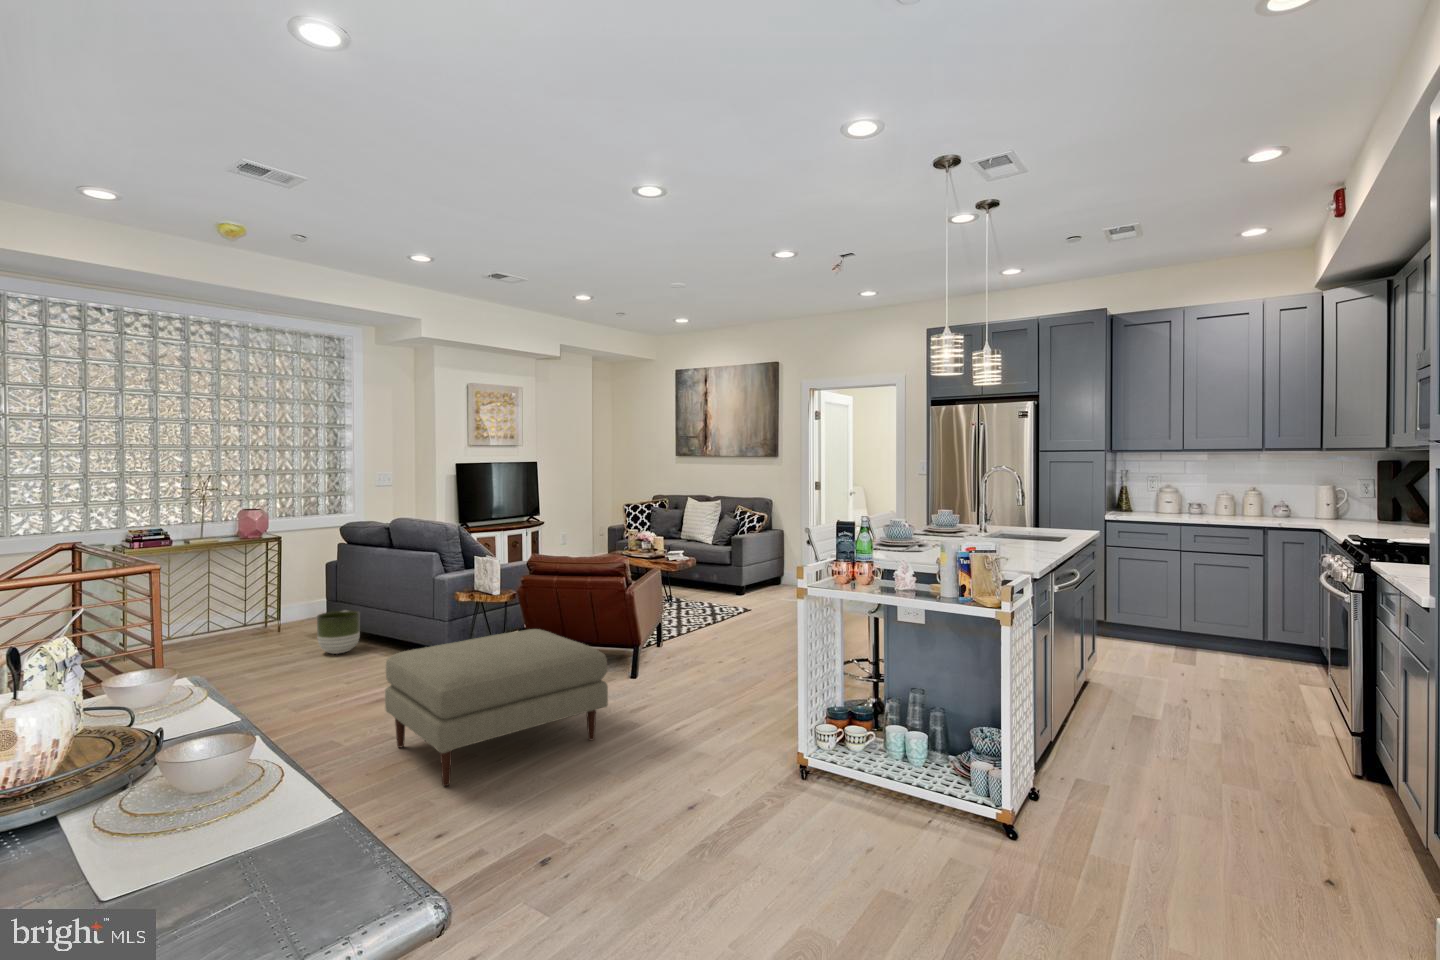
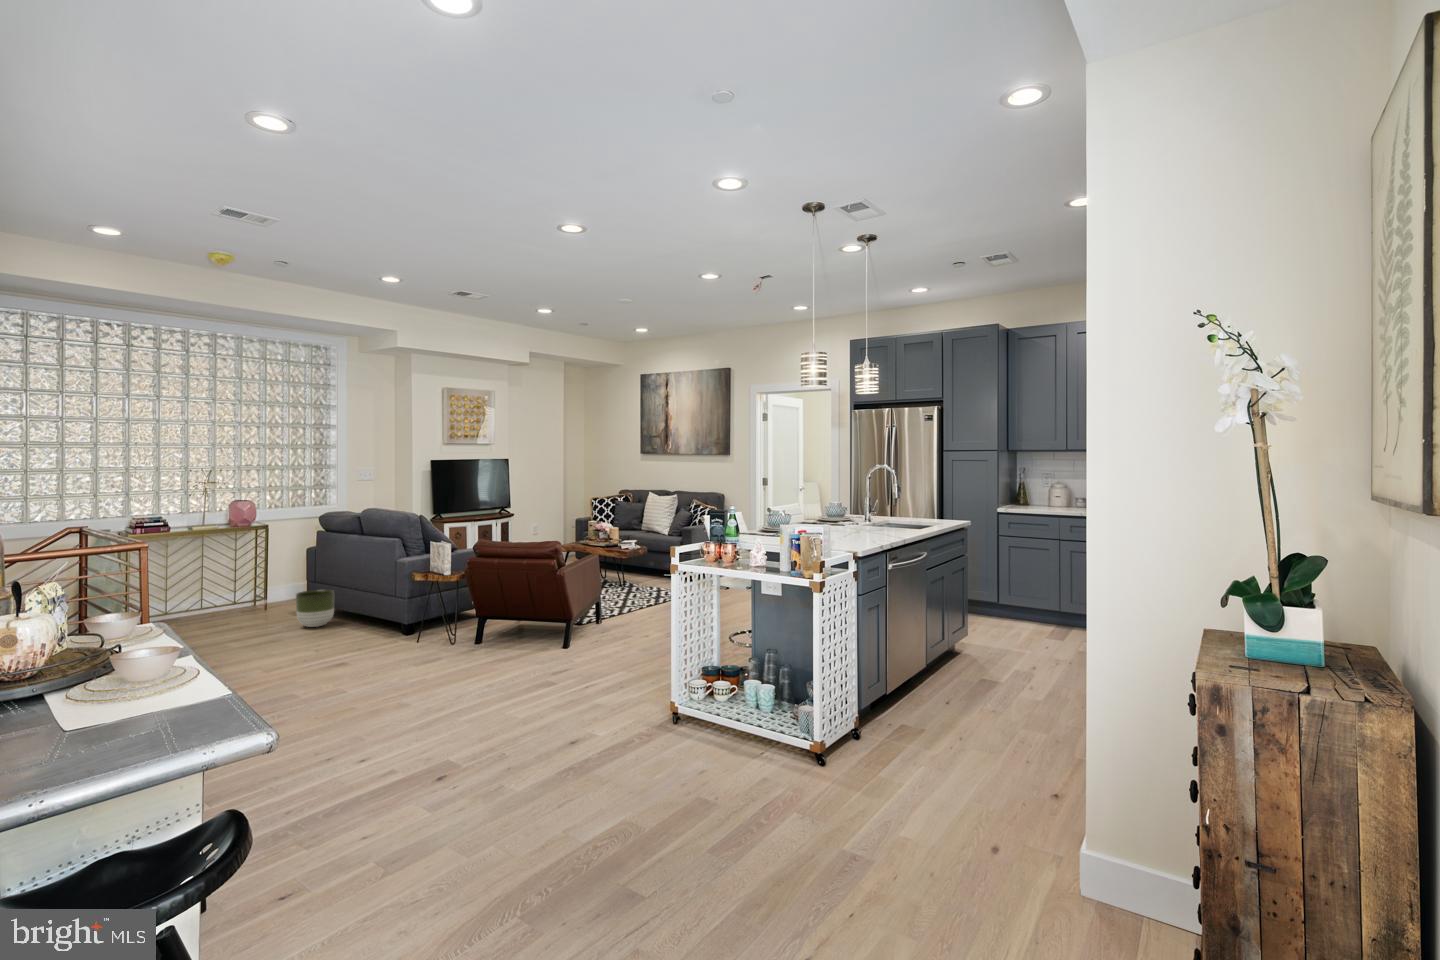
ottoman: present [385,629,608,786] -> none [338,602,525,724]

